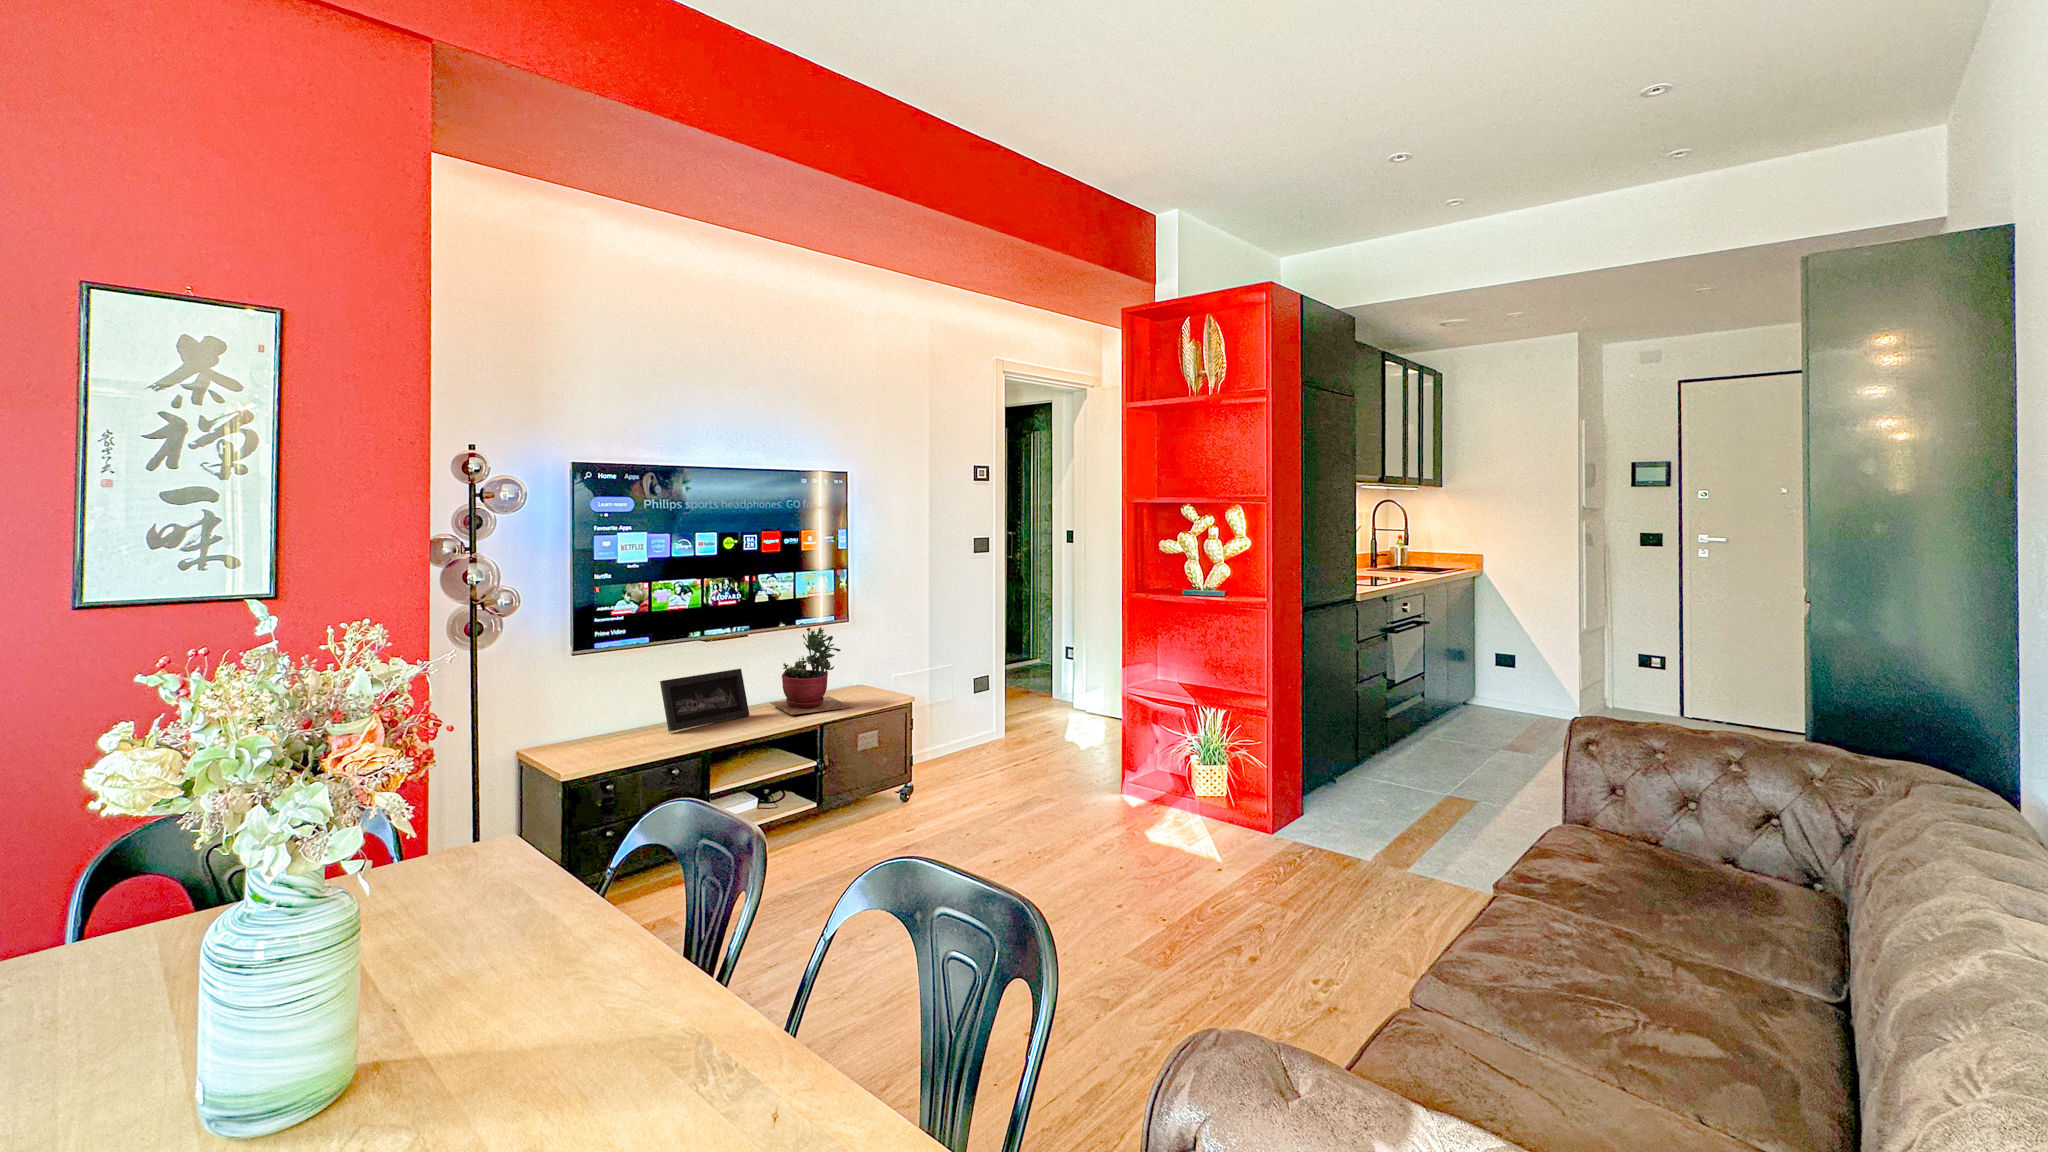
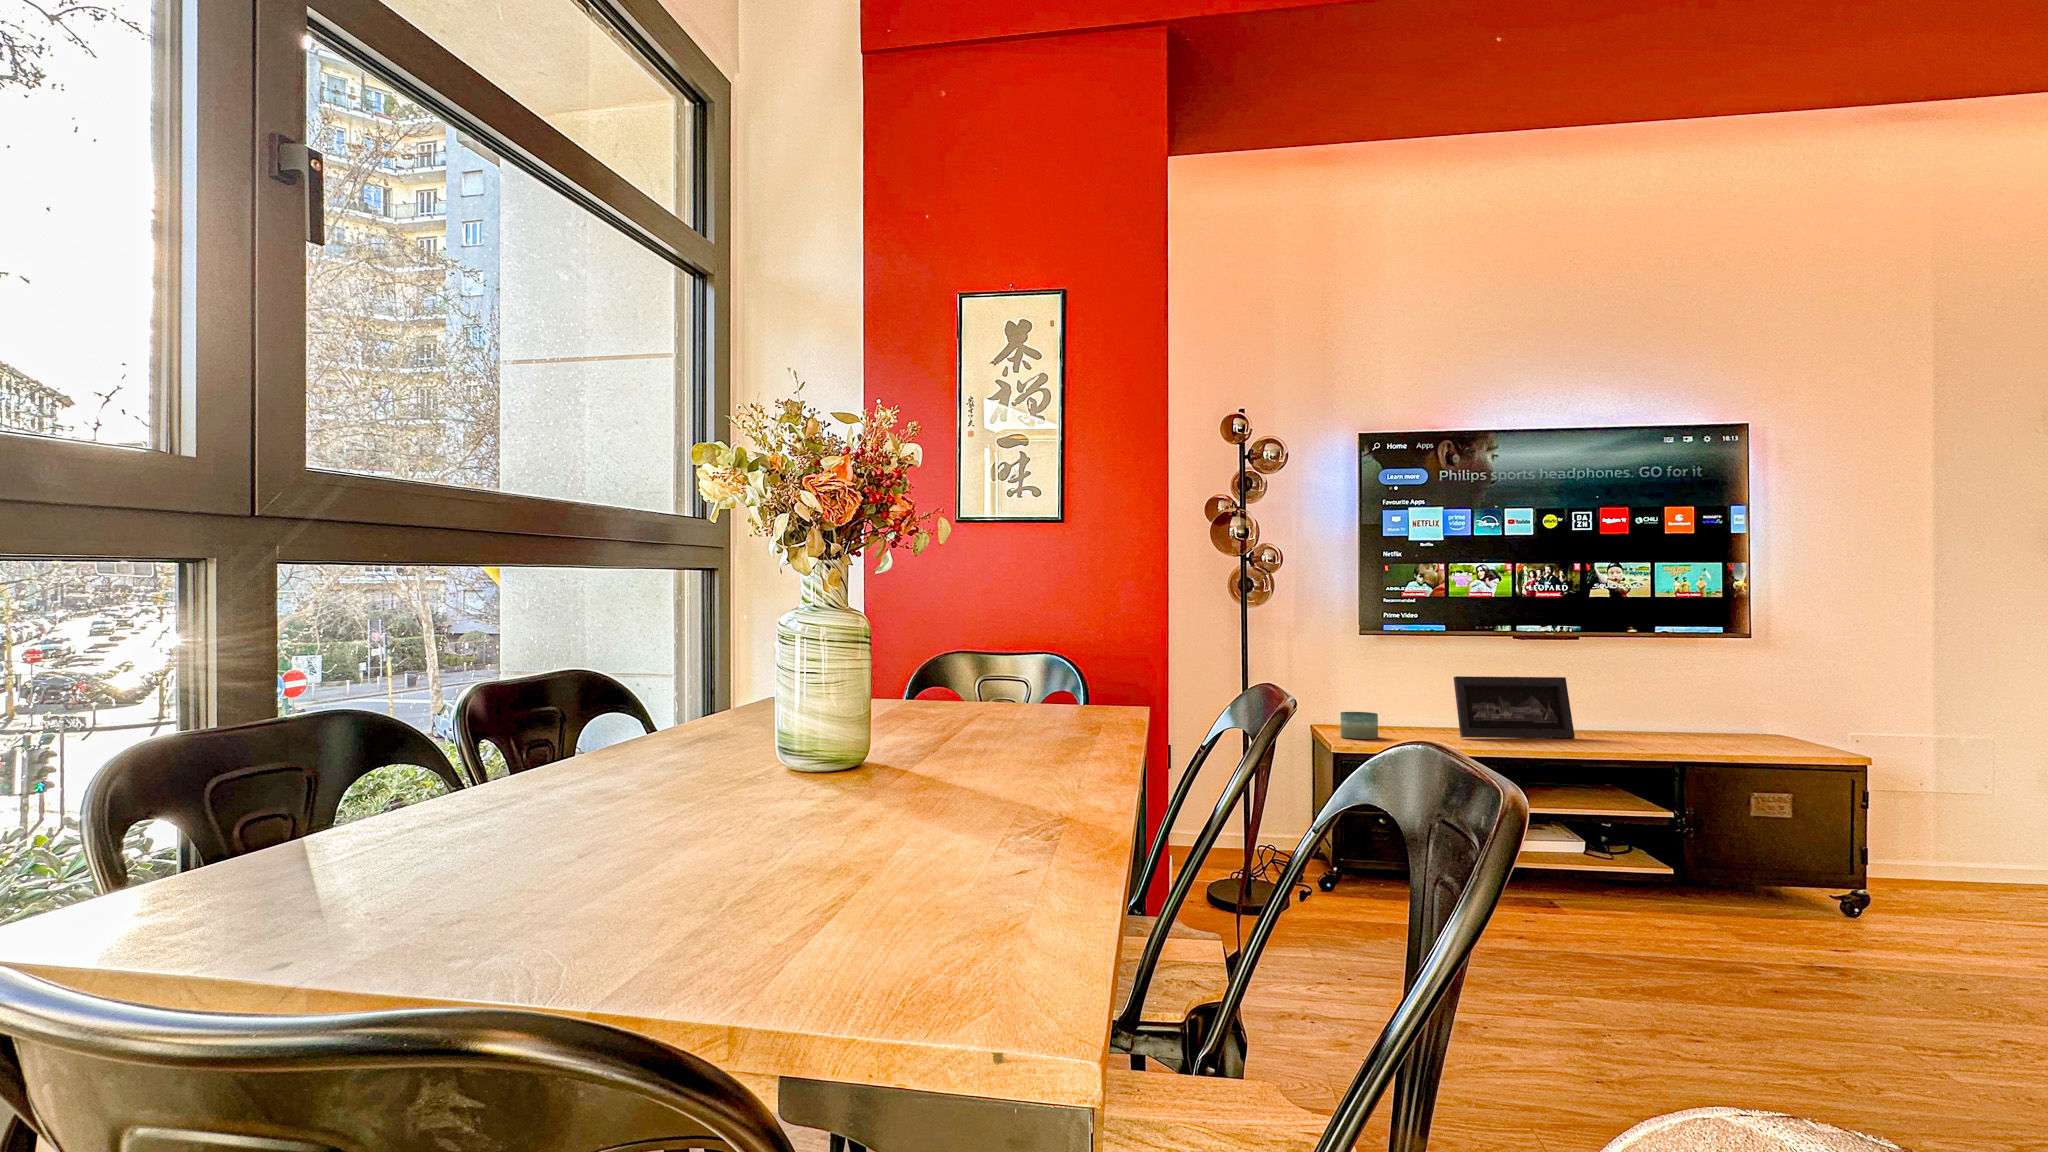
succulent plant: present [770,627,852,715] -> none [1611,632,1739,748]
candle: none [562,724,599,753] -> present [1341,712,1378,739]

